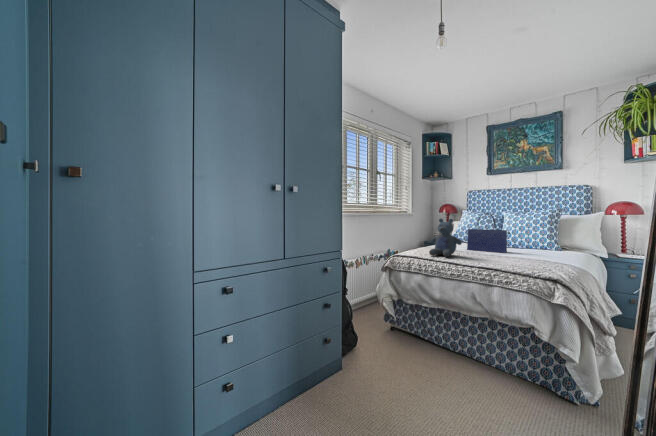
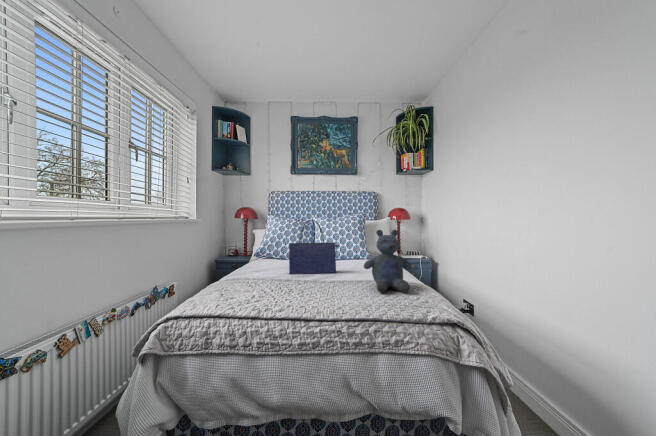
stuffed bear: present [429,219,462,257] -> present [364,230,411,292]

